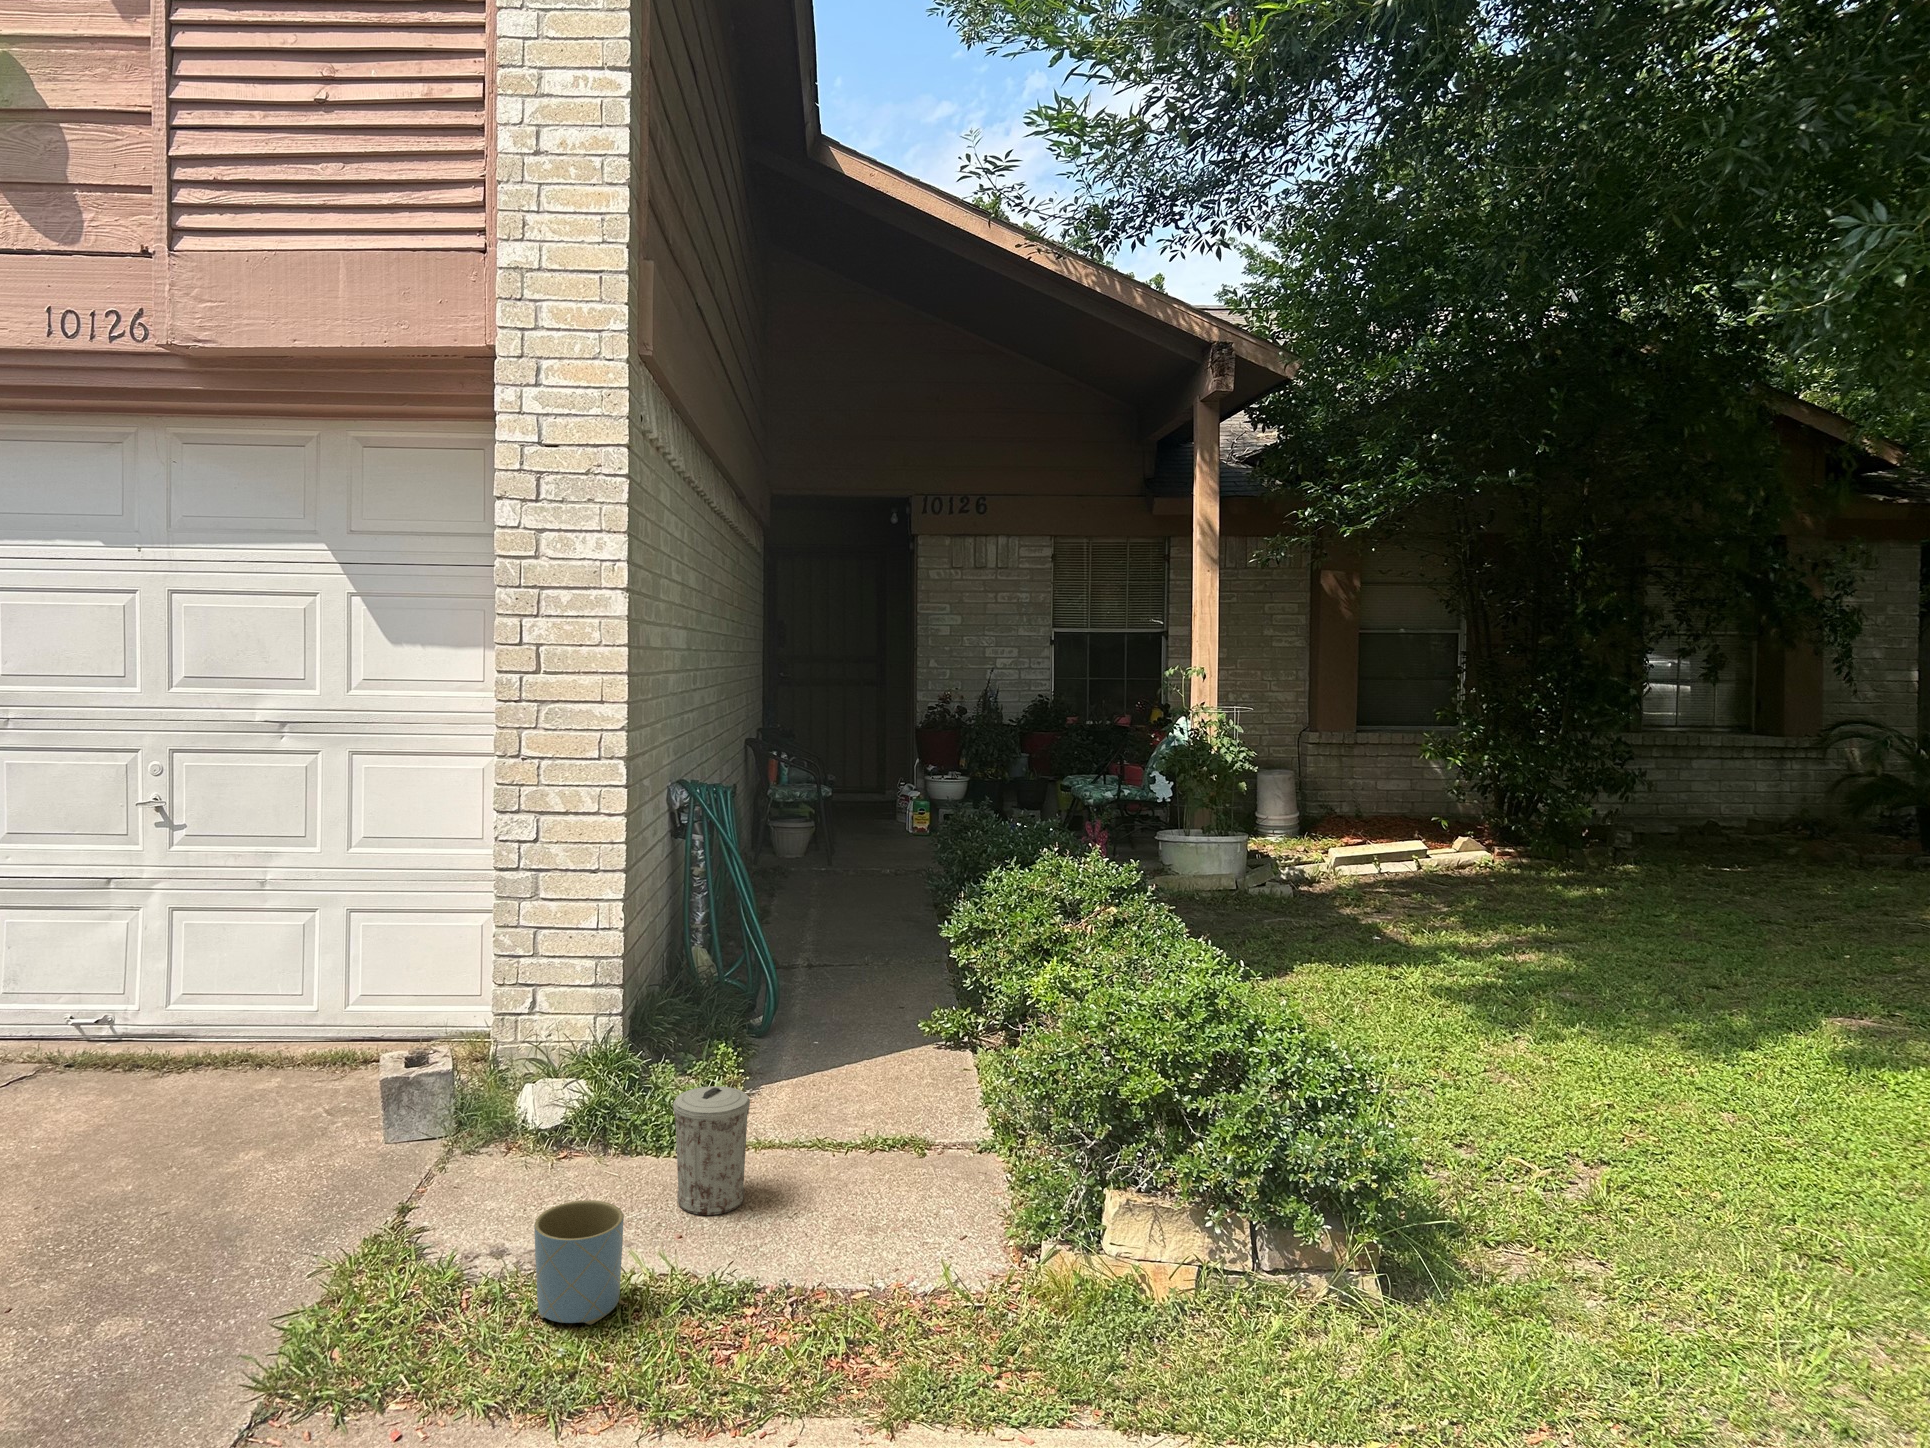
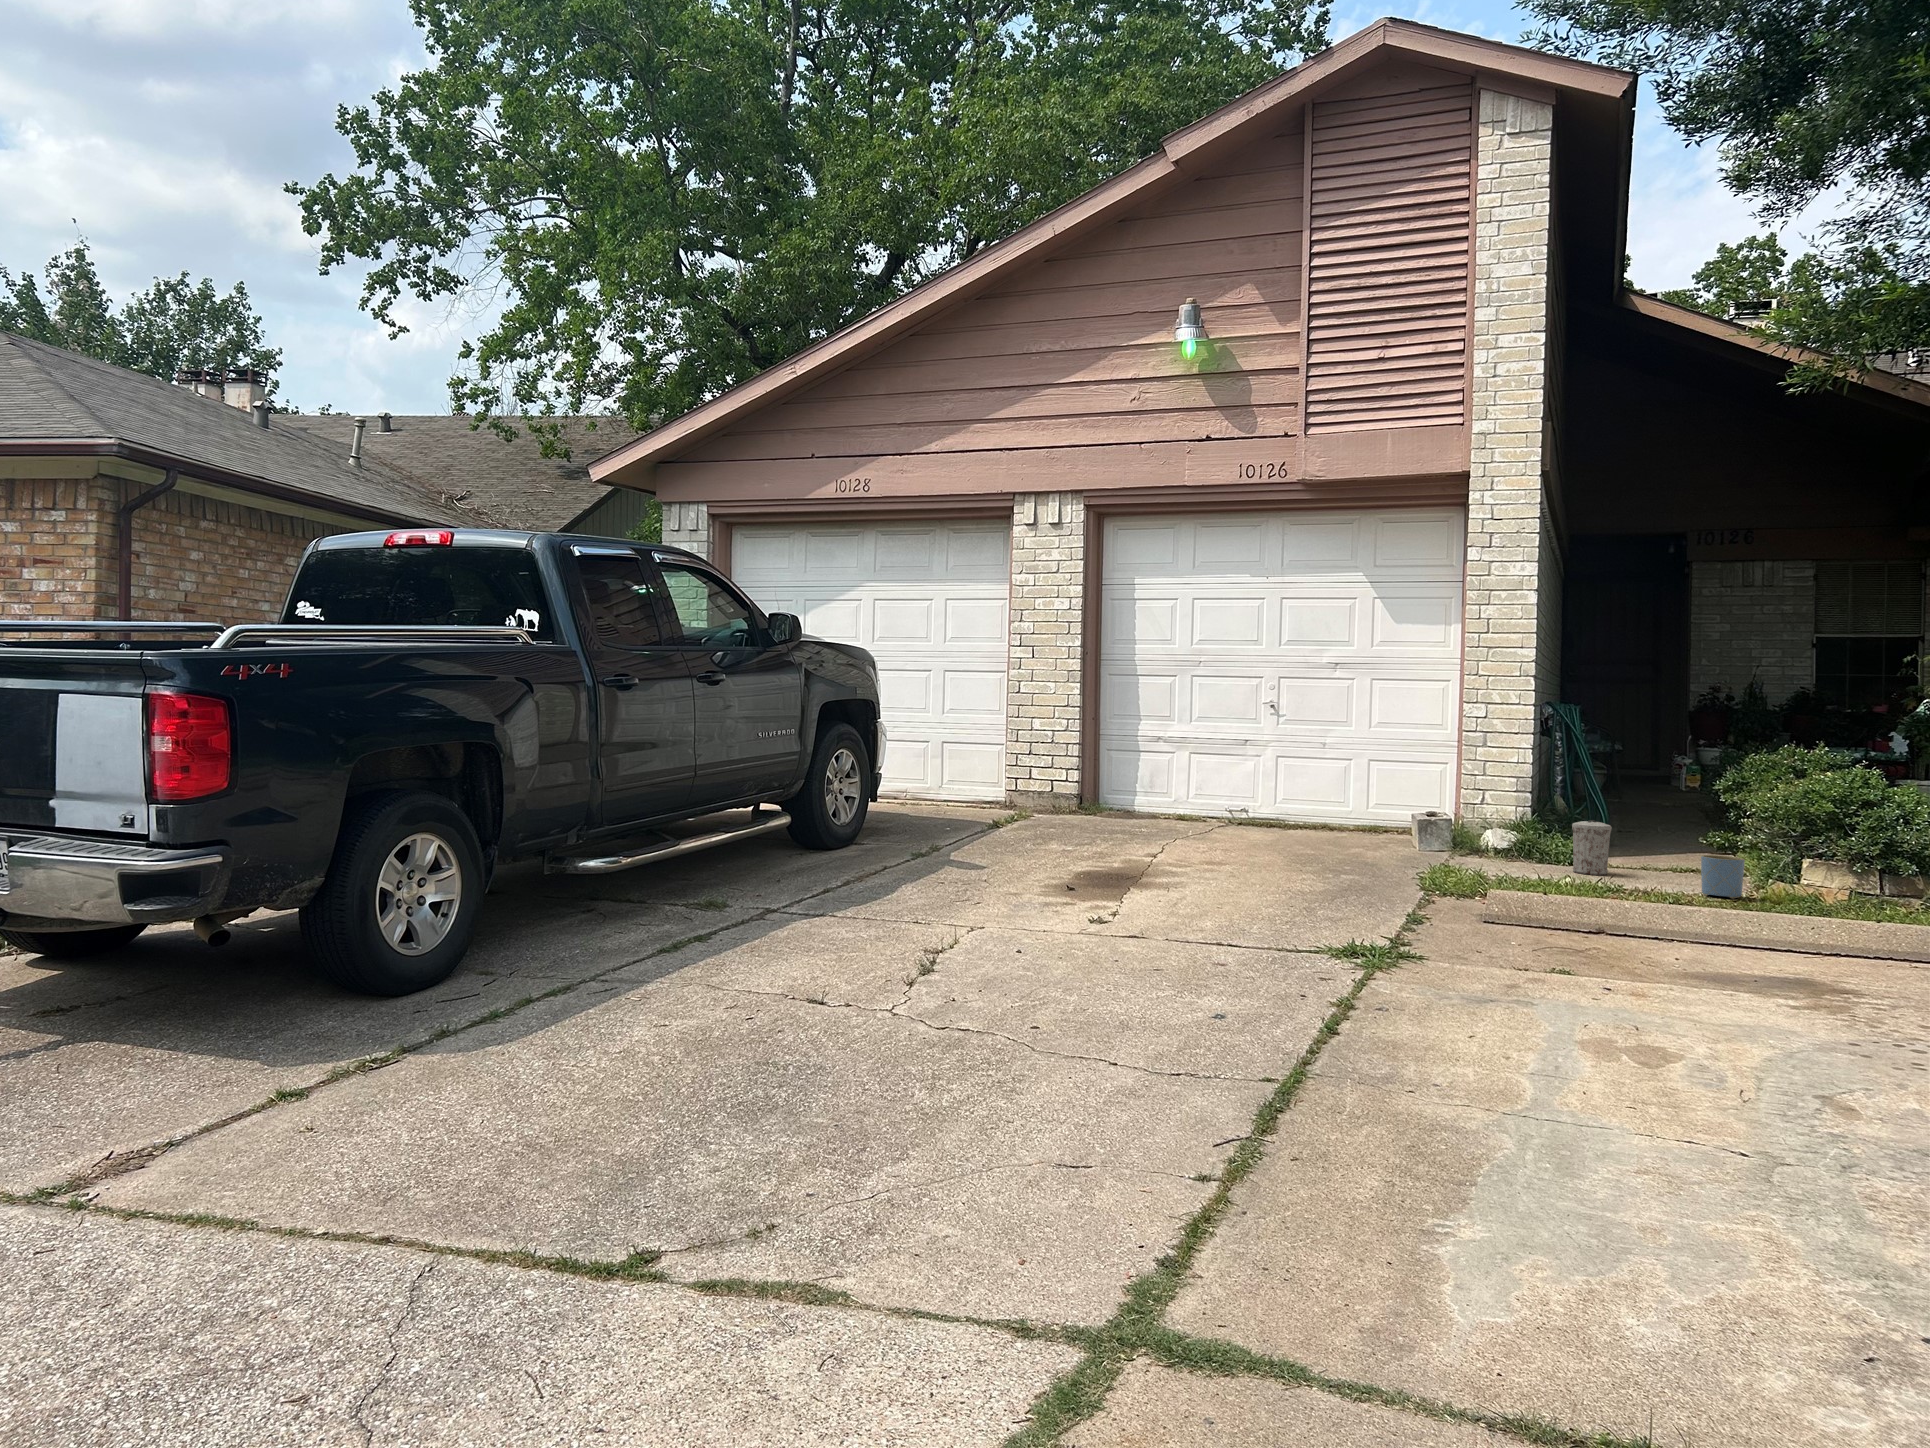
planter: present [534,1200,623,1325] -> present [1701,855,1745,899]

